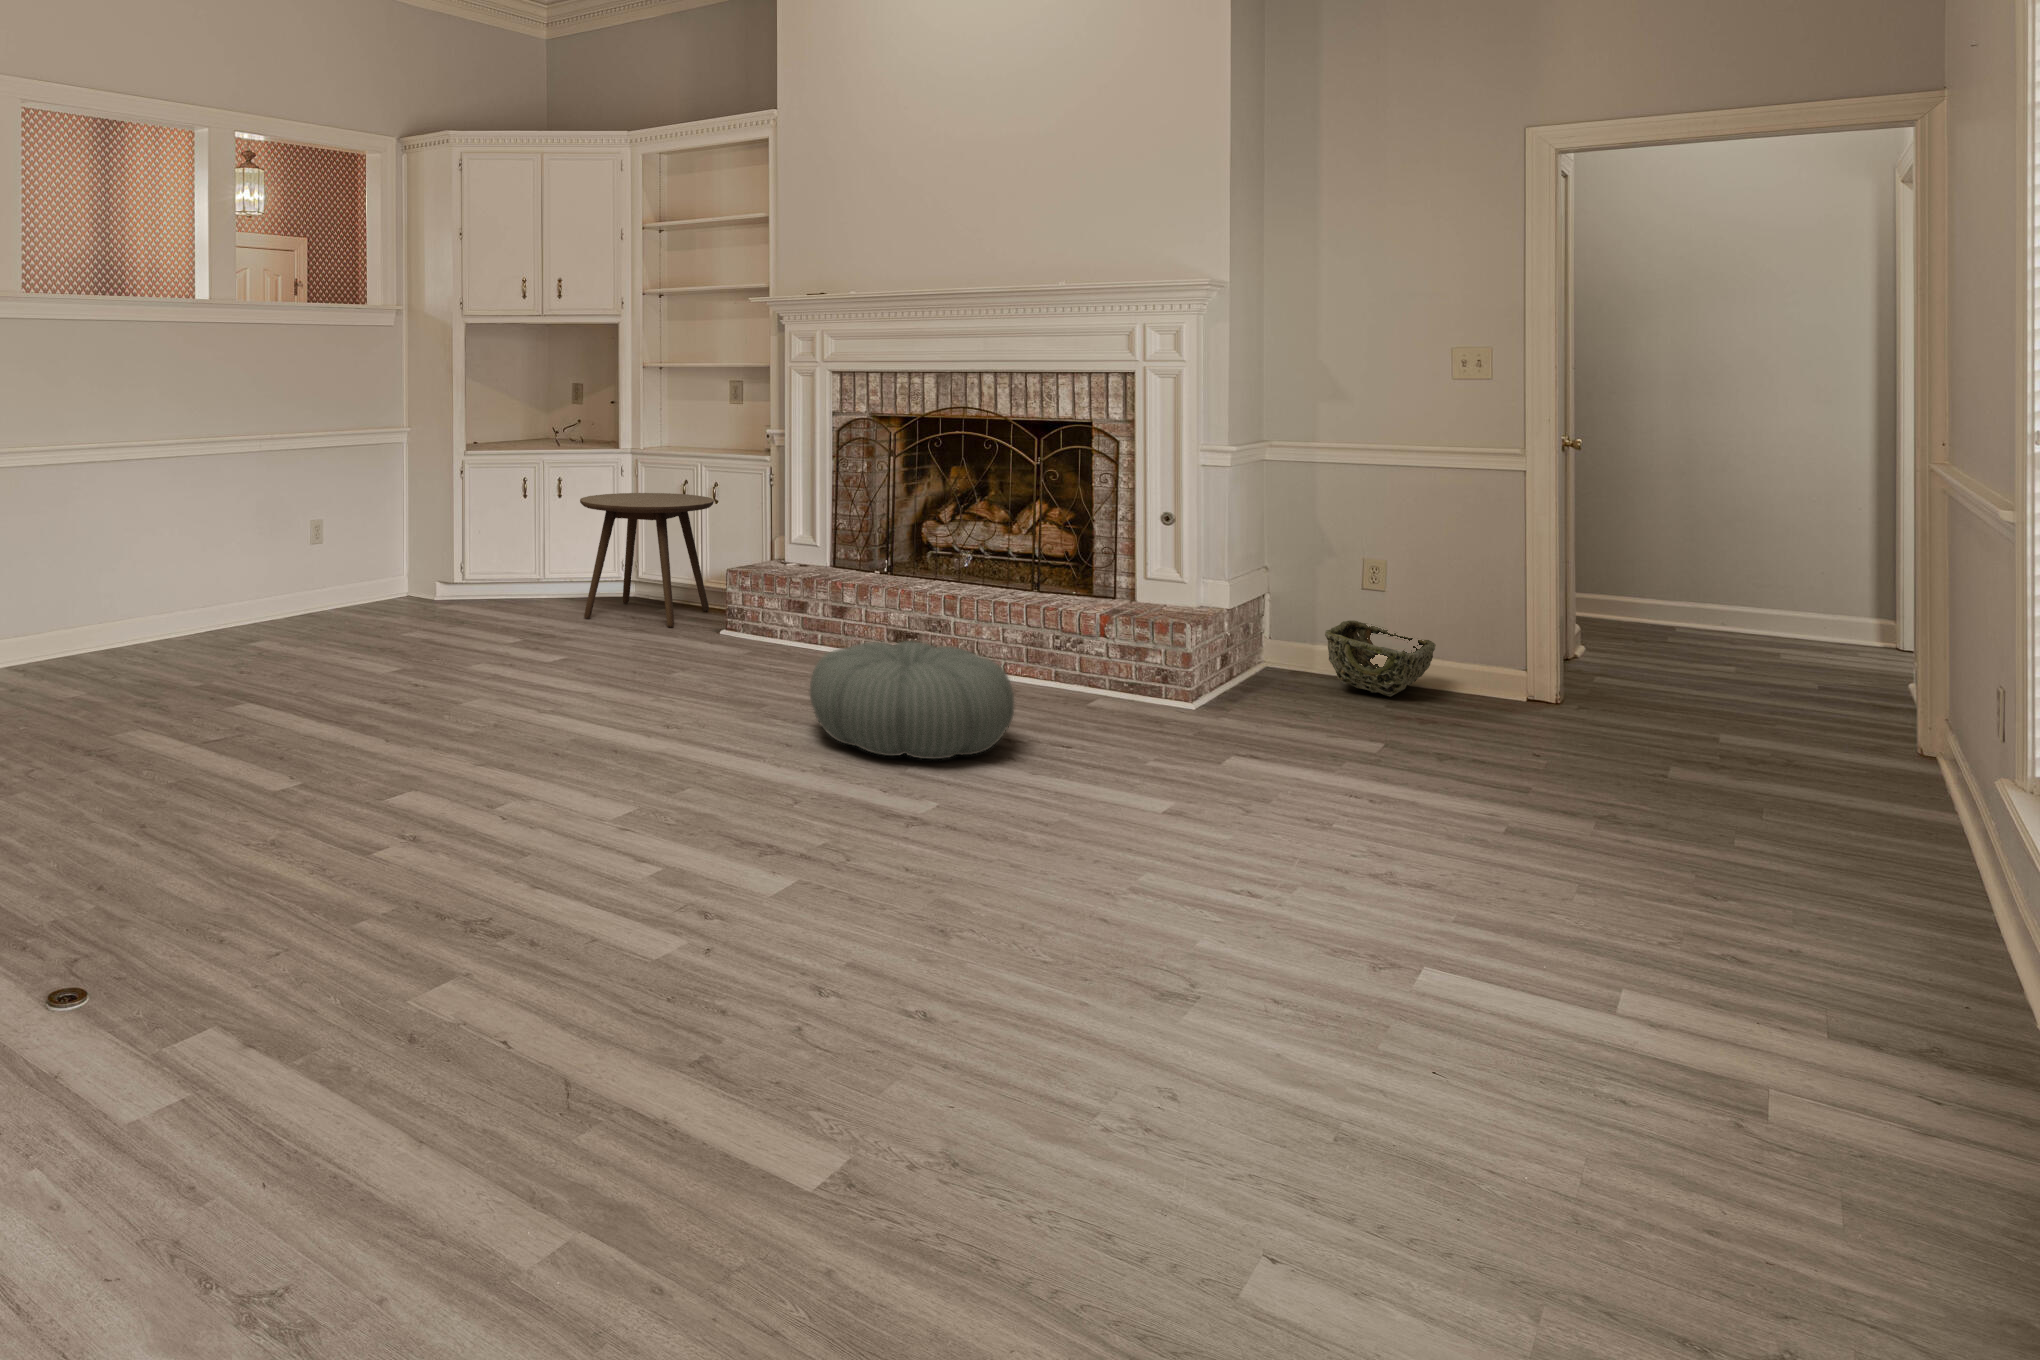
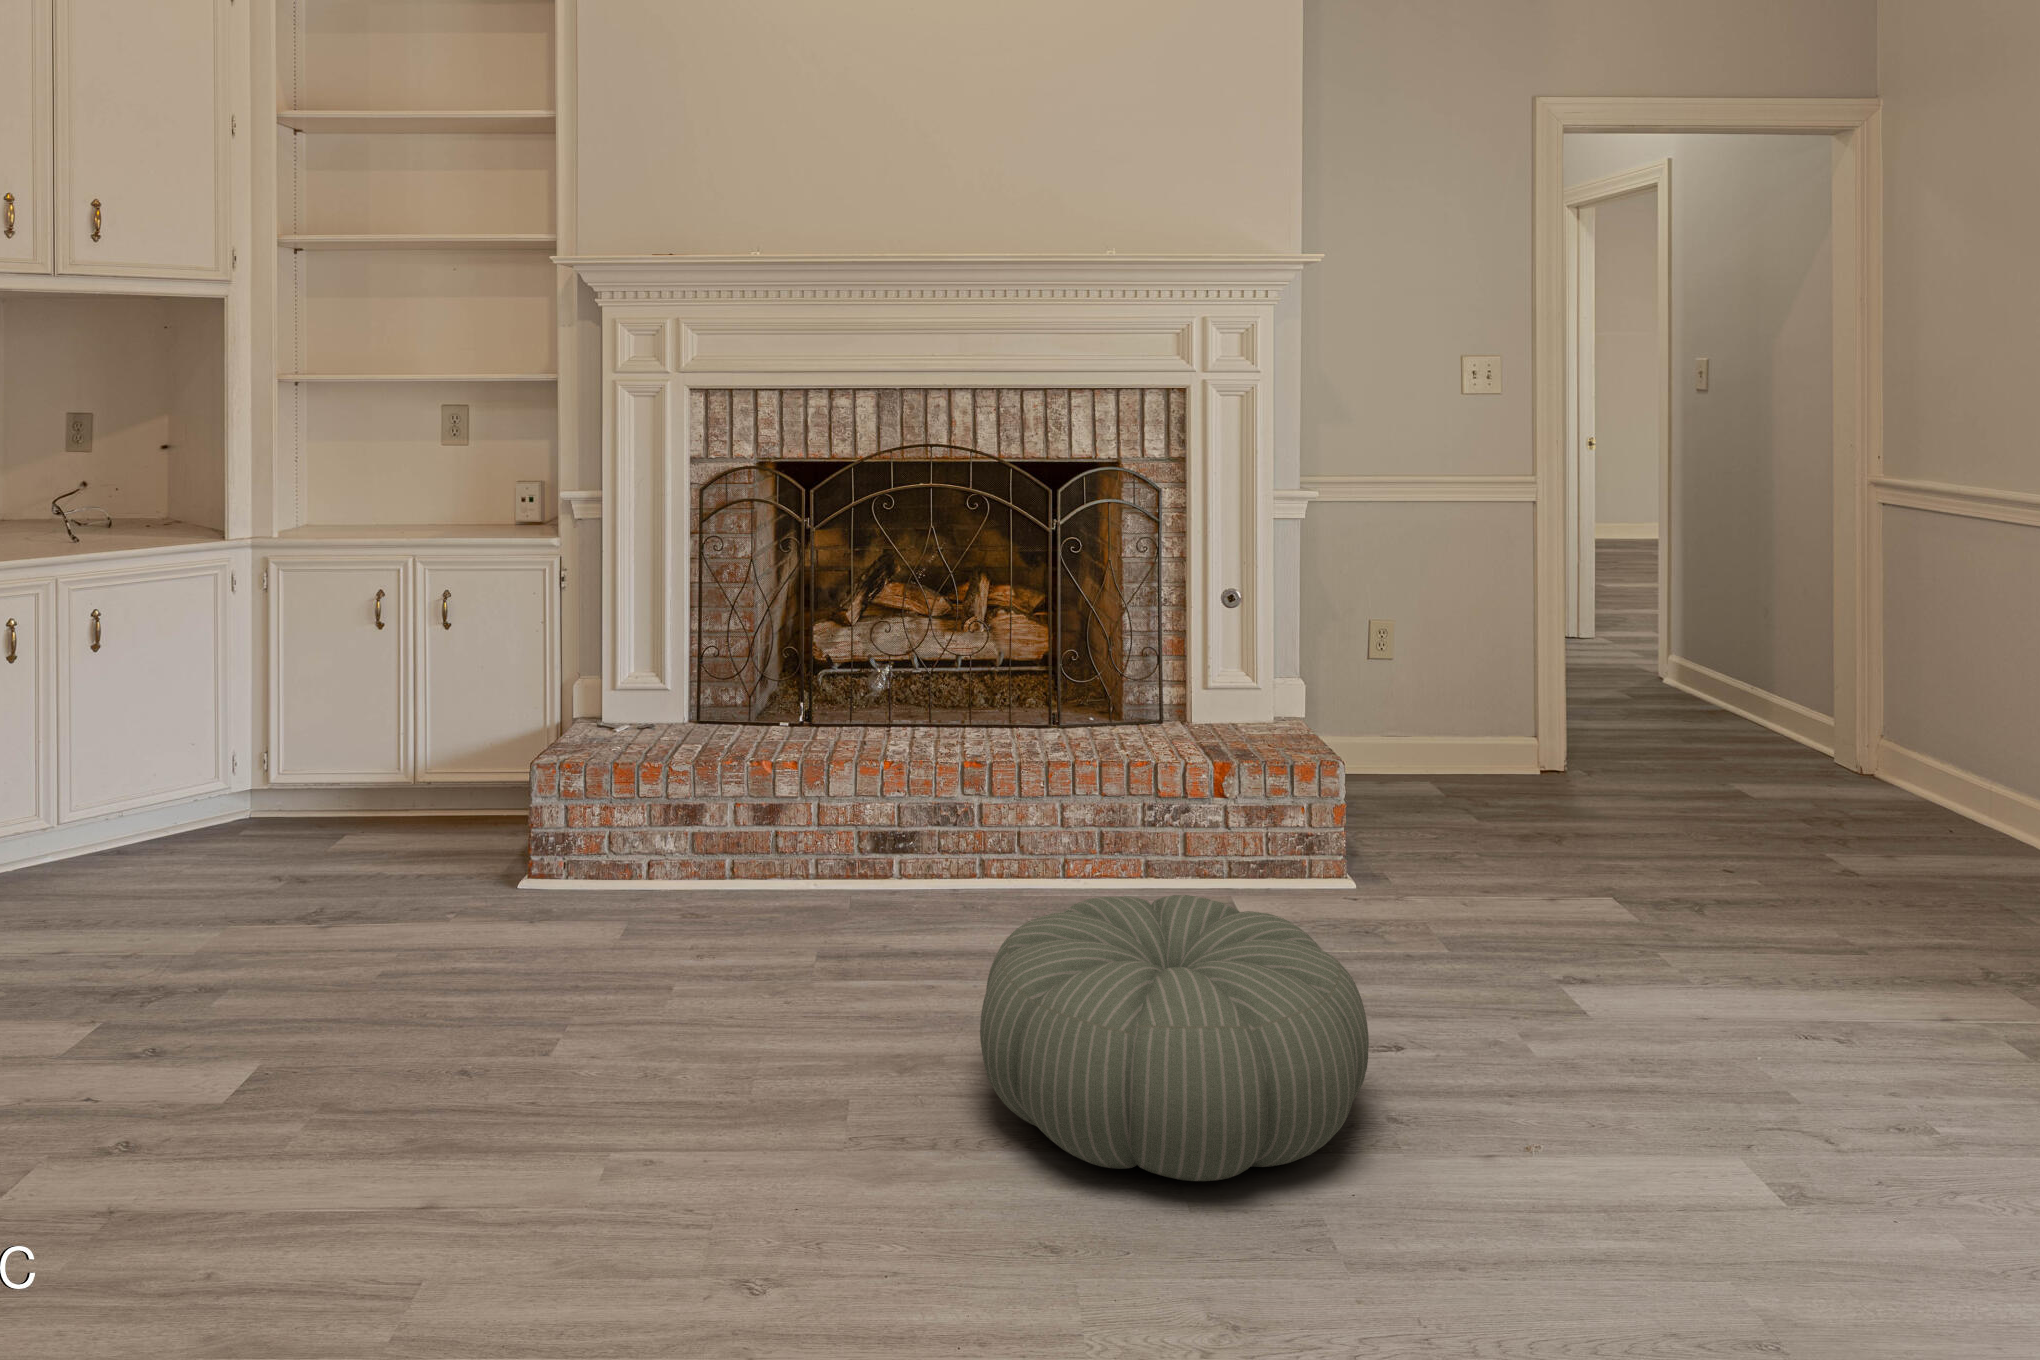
side table: present [580,493,714,627] -> none [192,618,474,905]
woven basket: present [1325,621,1436,697] -> none [1386,707,1529,811]

